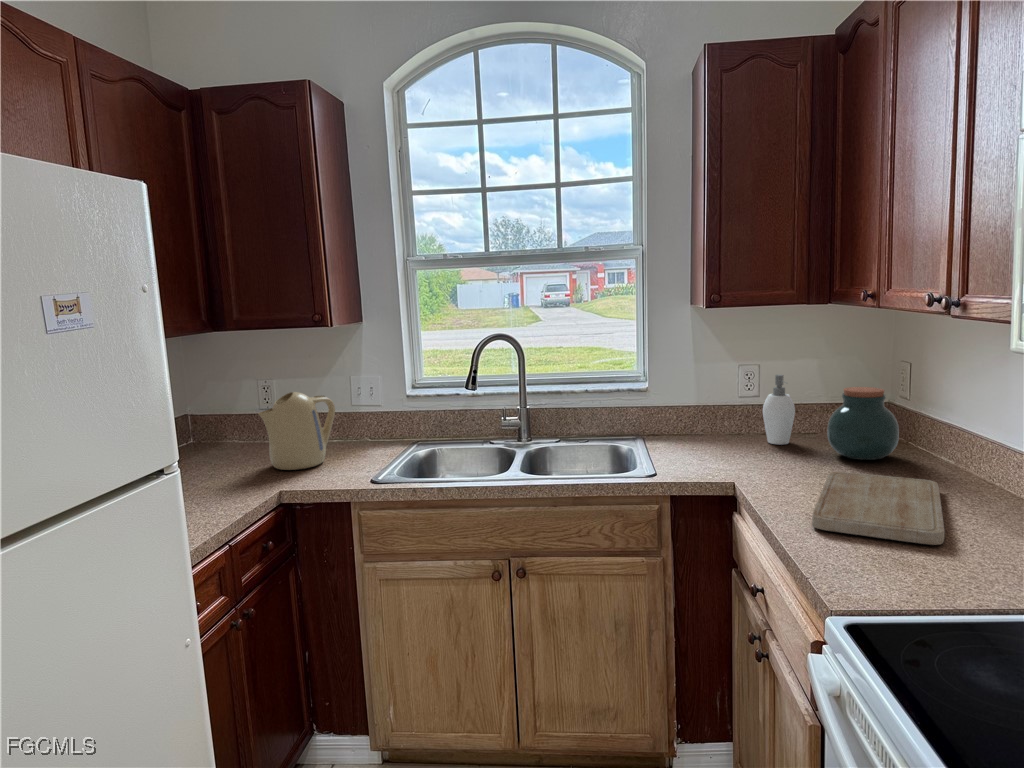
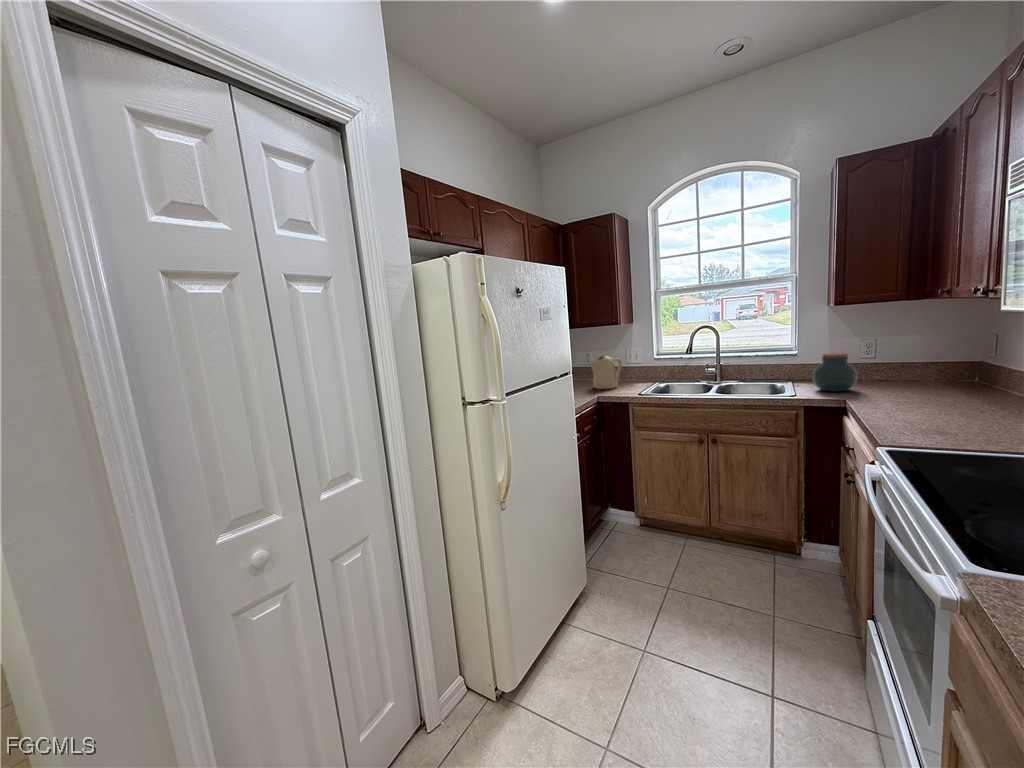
soap dispenser: present [763,375,795,444] -> none [874,343,899,384]
jar: present [827,387,899,460] -> present [813,353,857,391]
cutting board: present [812,472,945,545] -> none [886,394,993,423]

